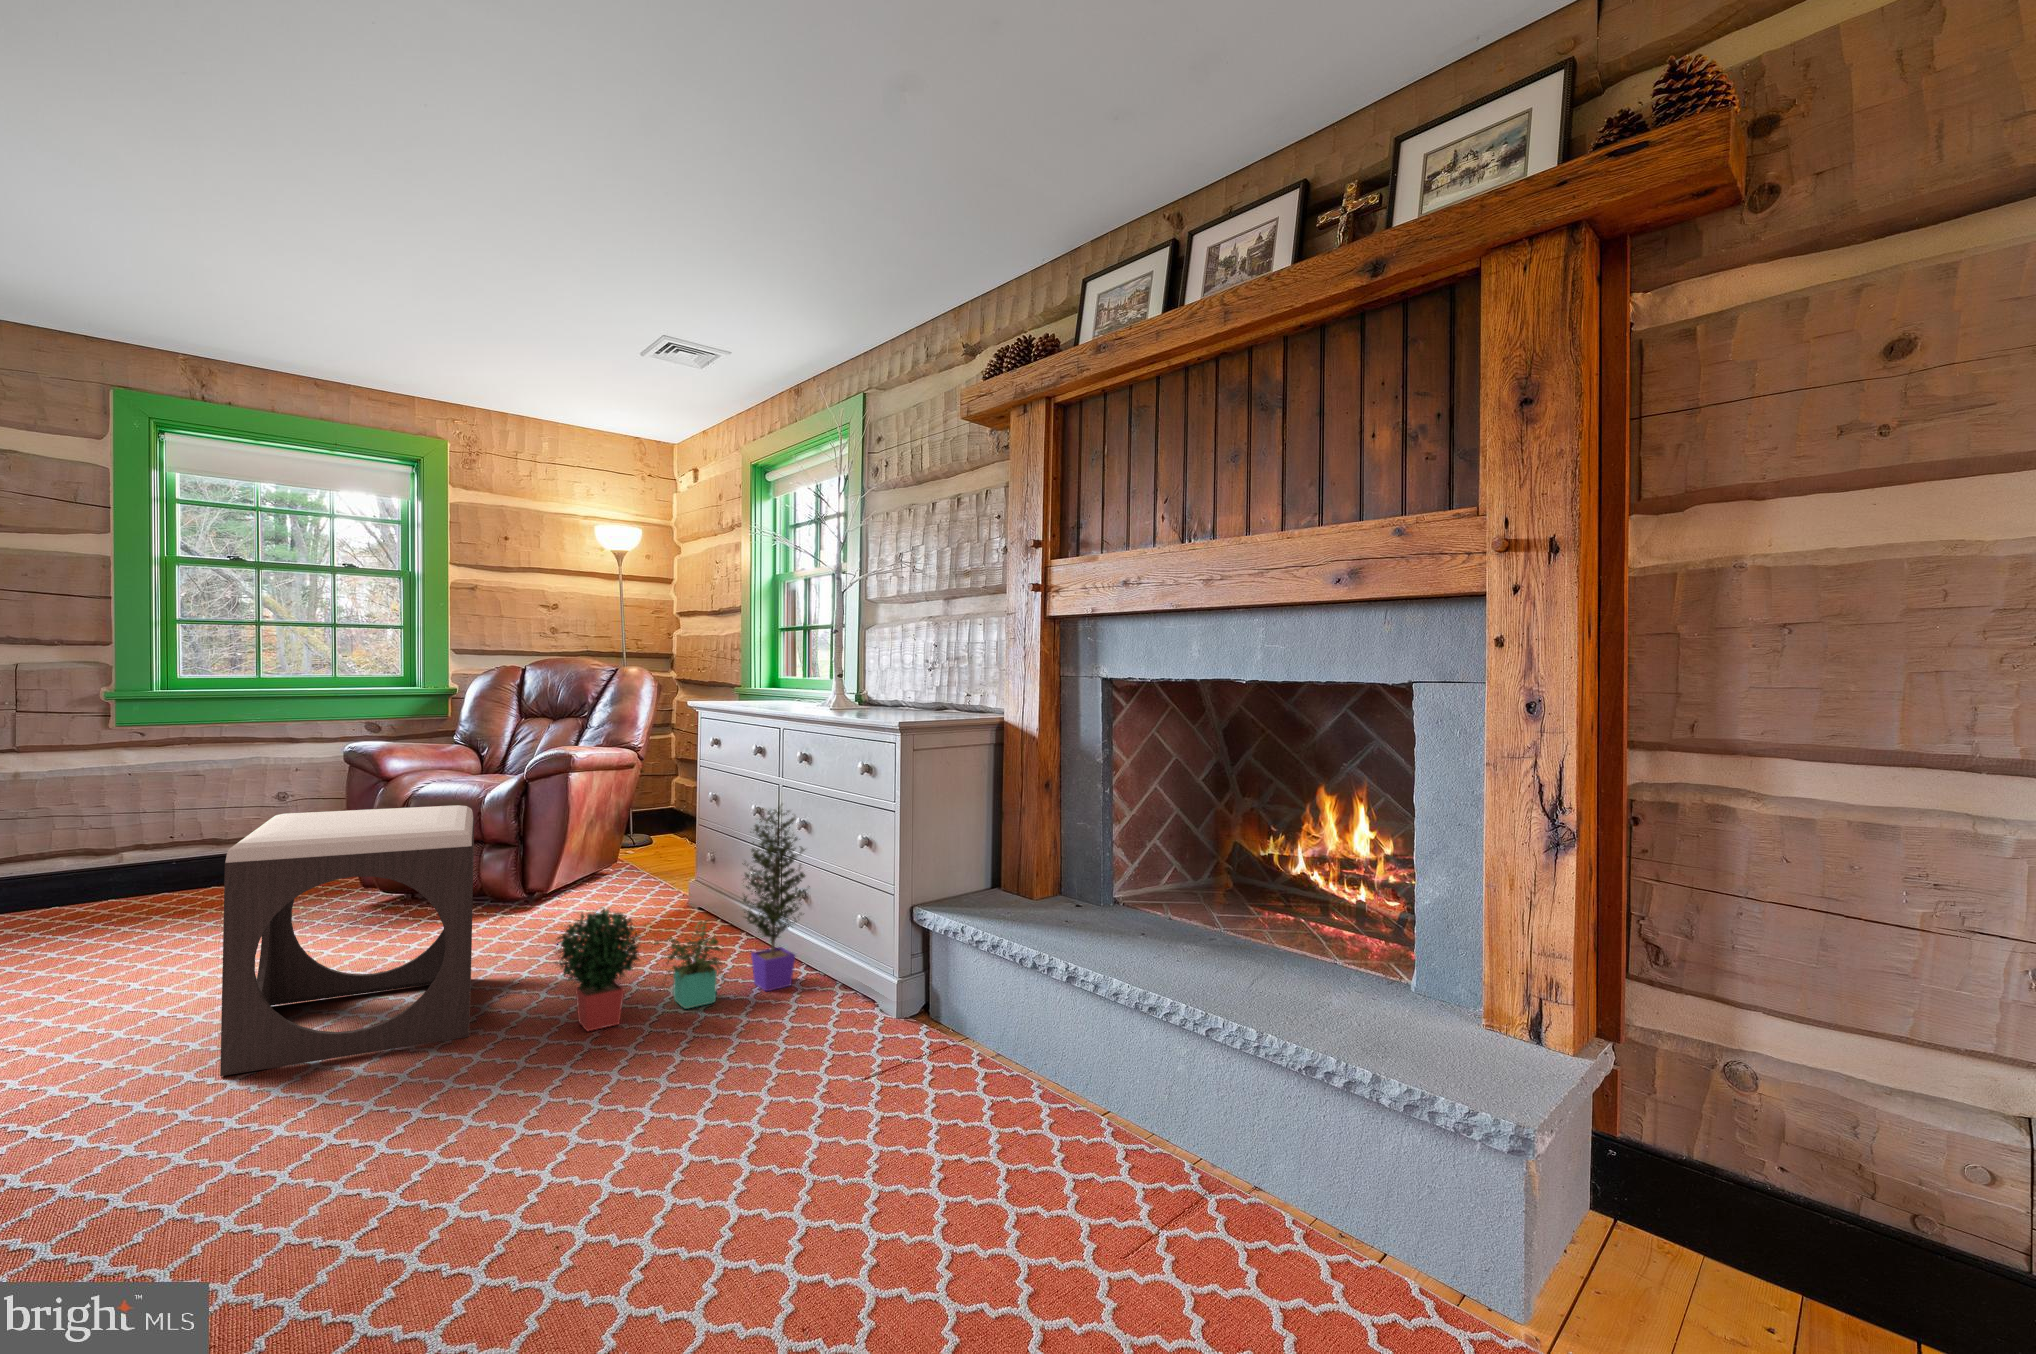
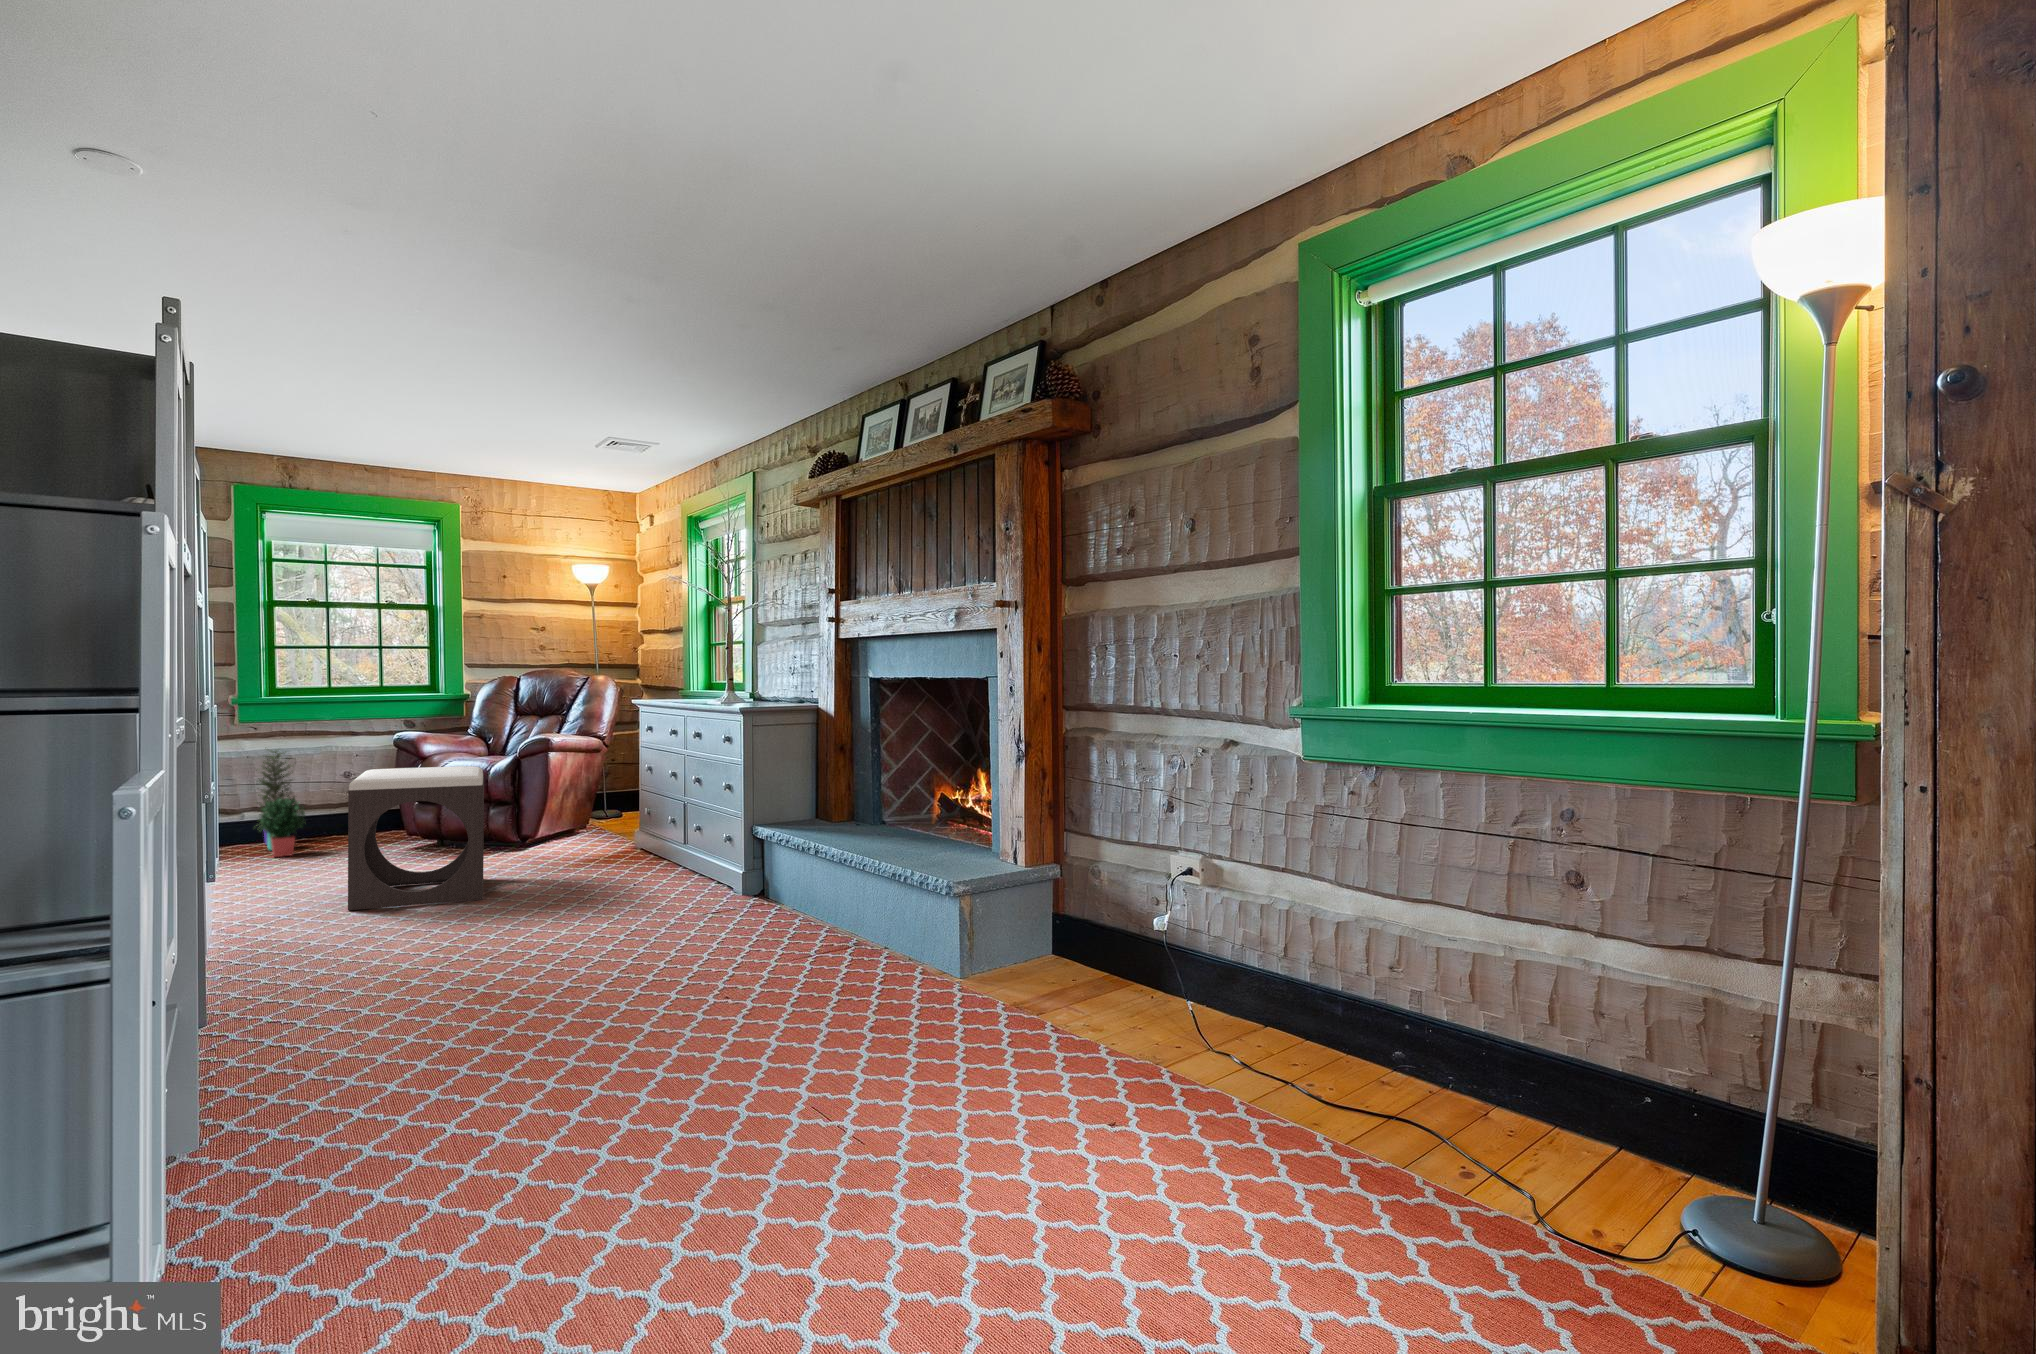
potted plant: present [556,806,810,1031] -> present [257,750,305,857]

